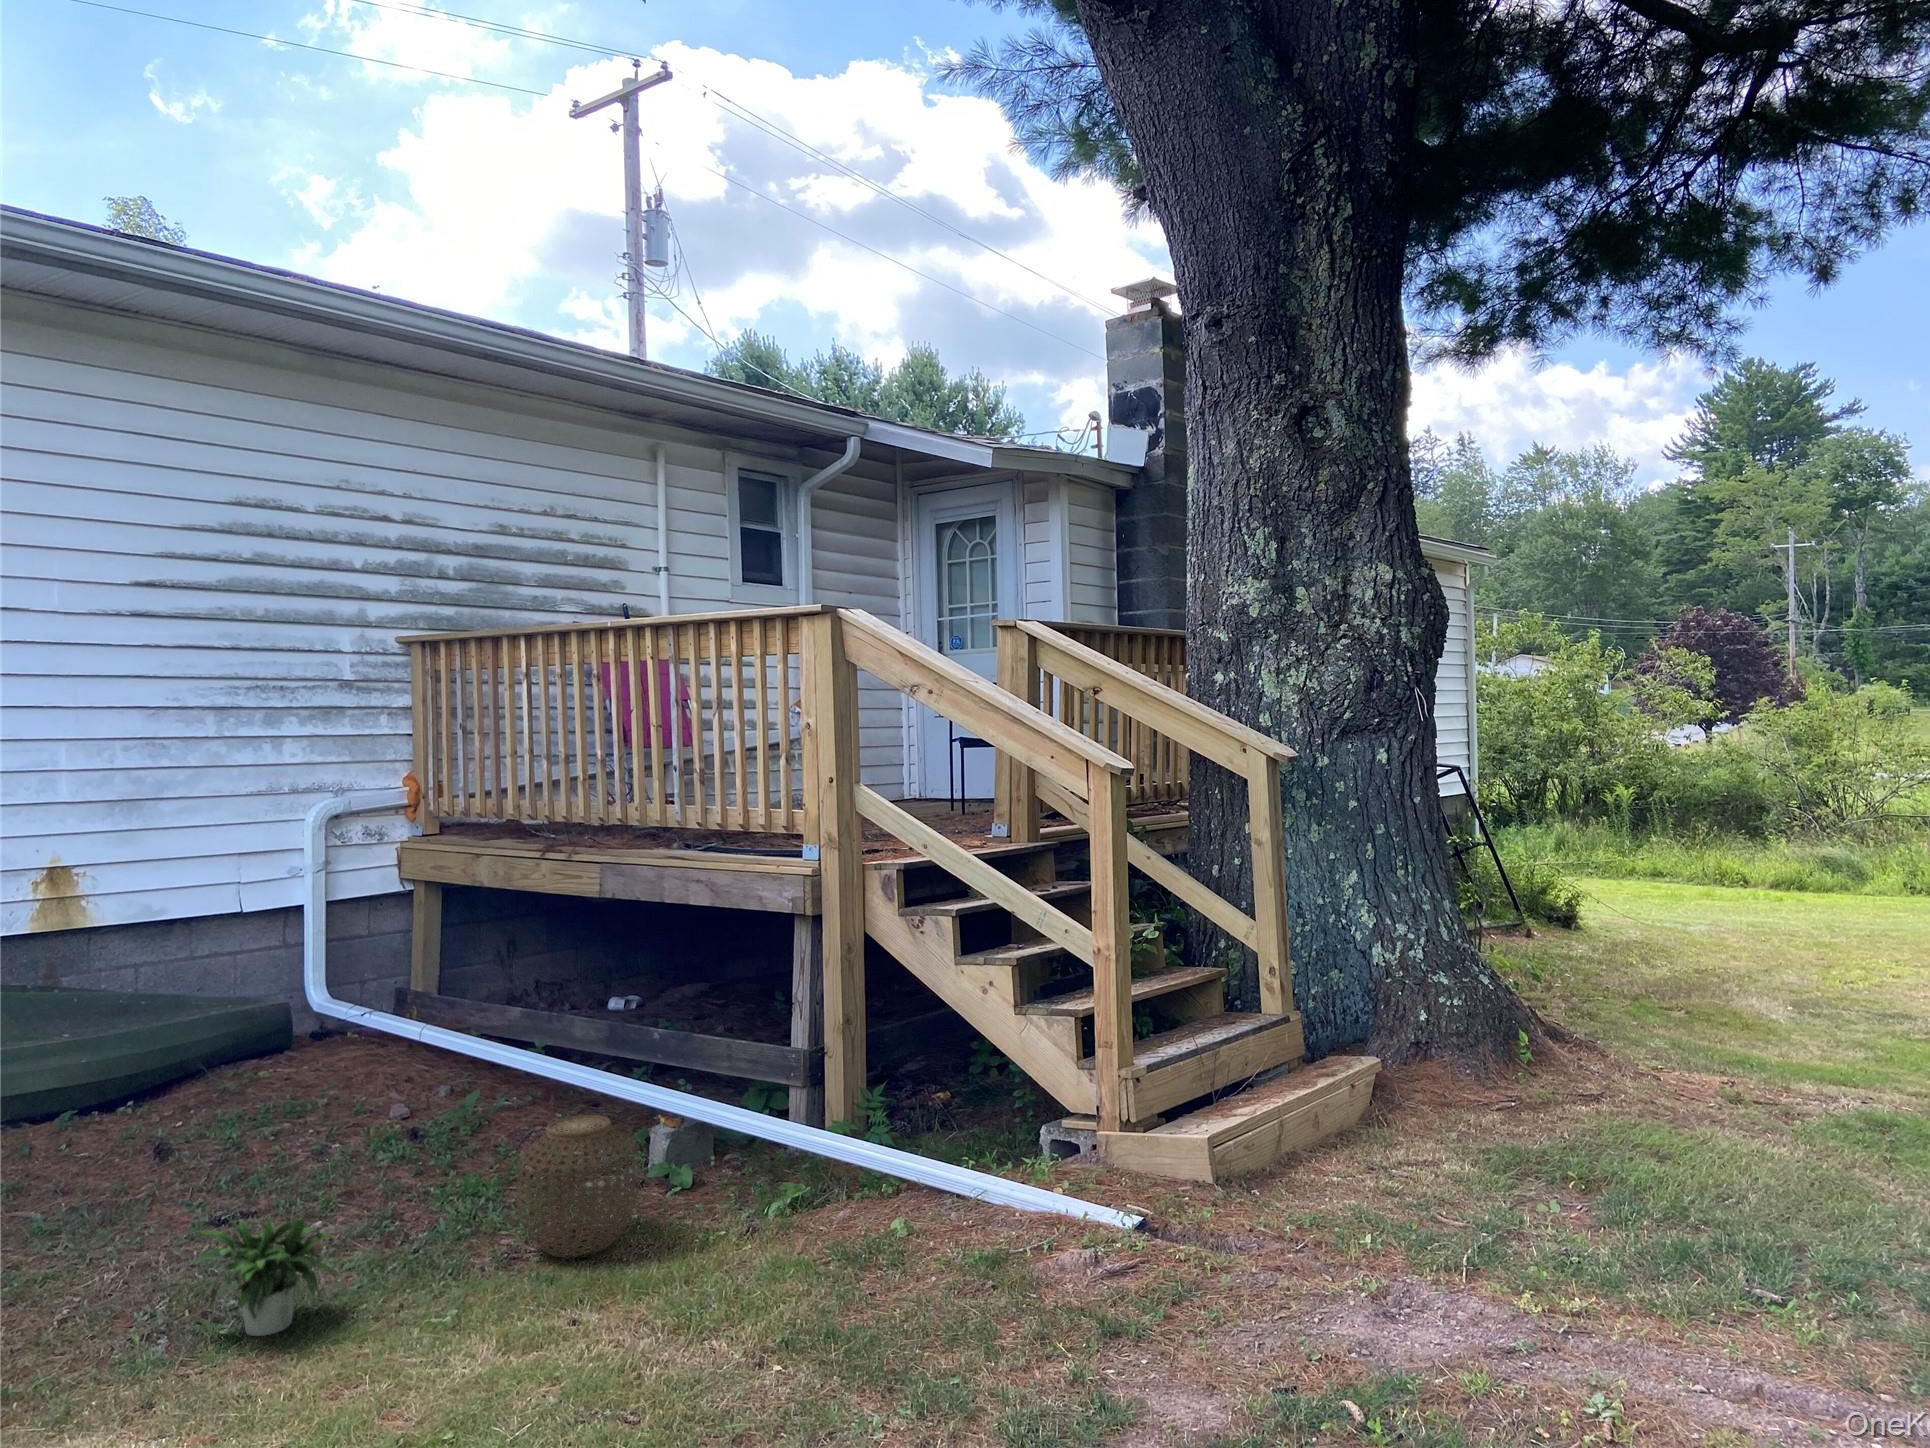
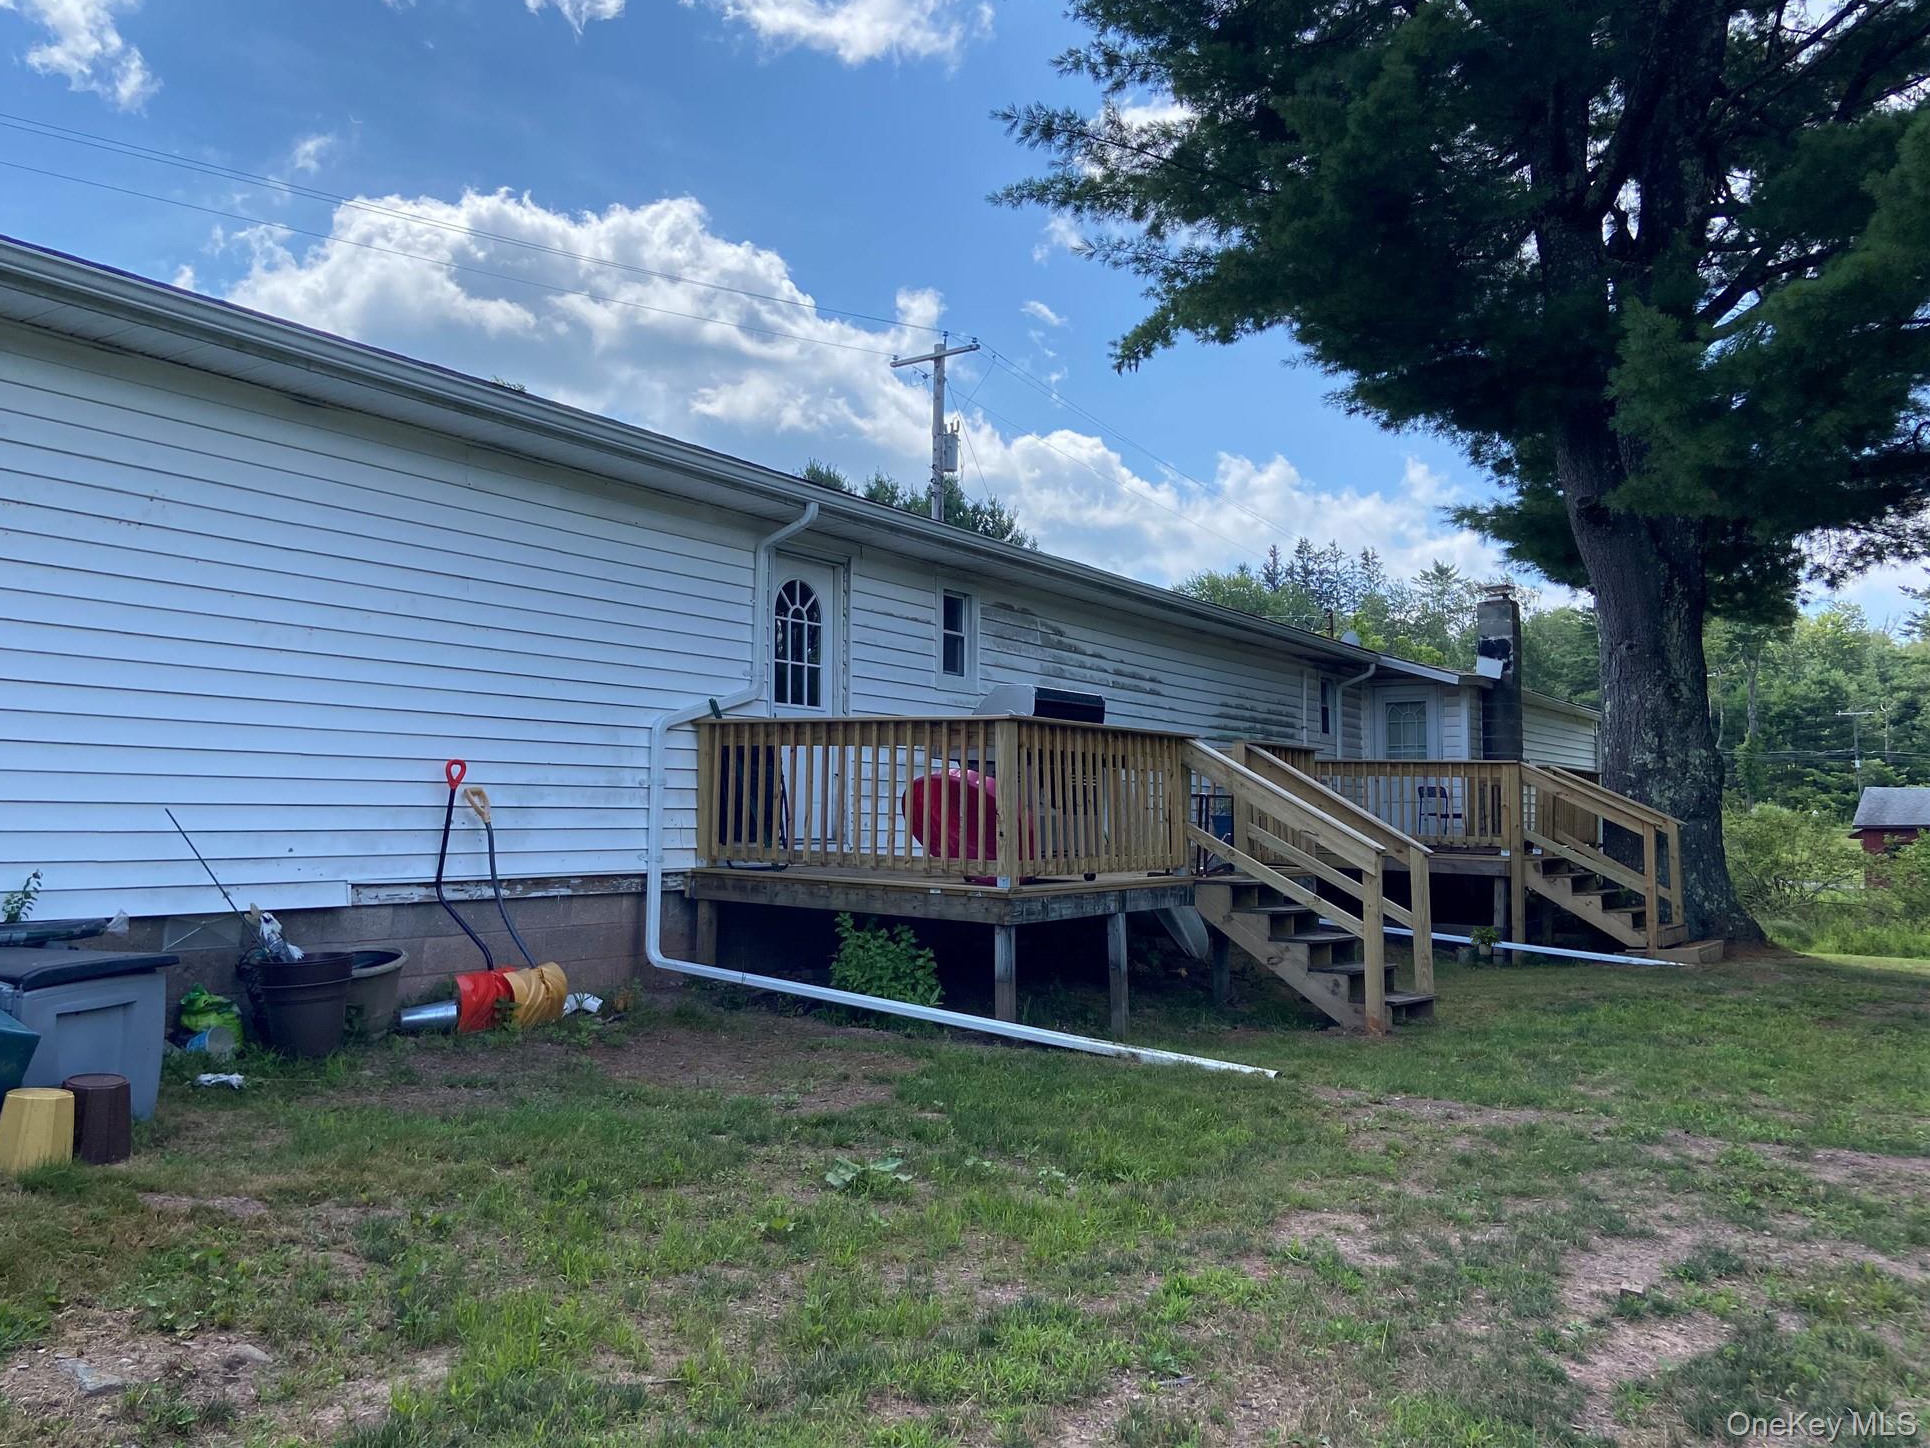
woven basket: present [517,1115,640,1258] -> none [1501,916,1537,953]

